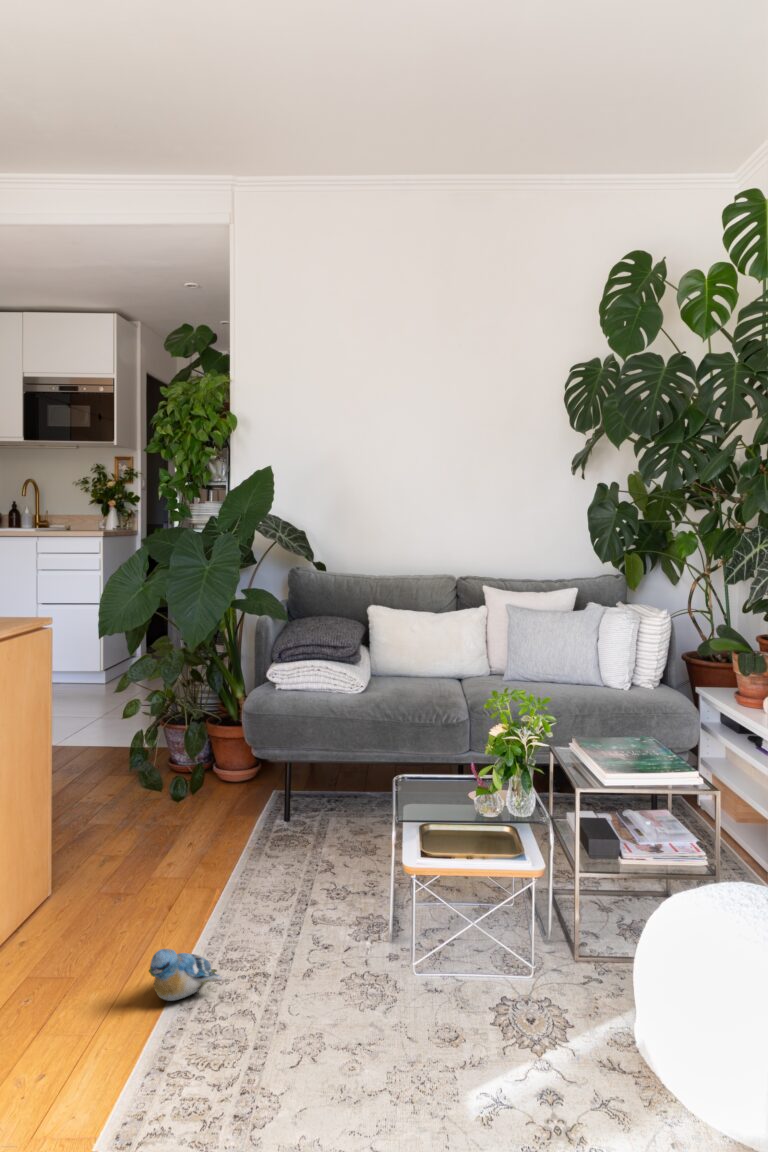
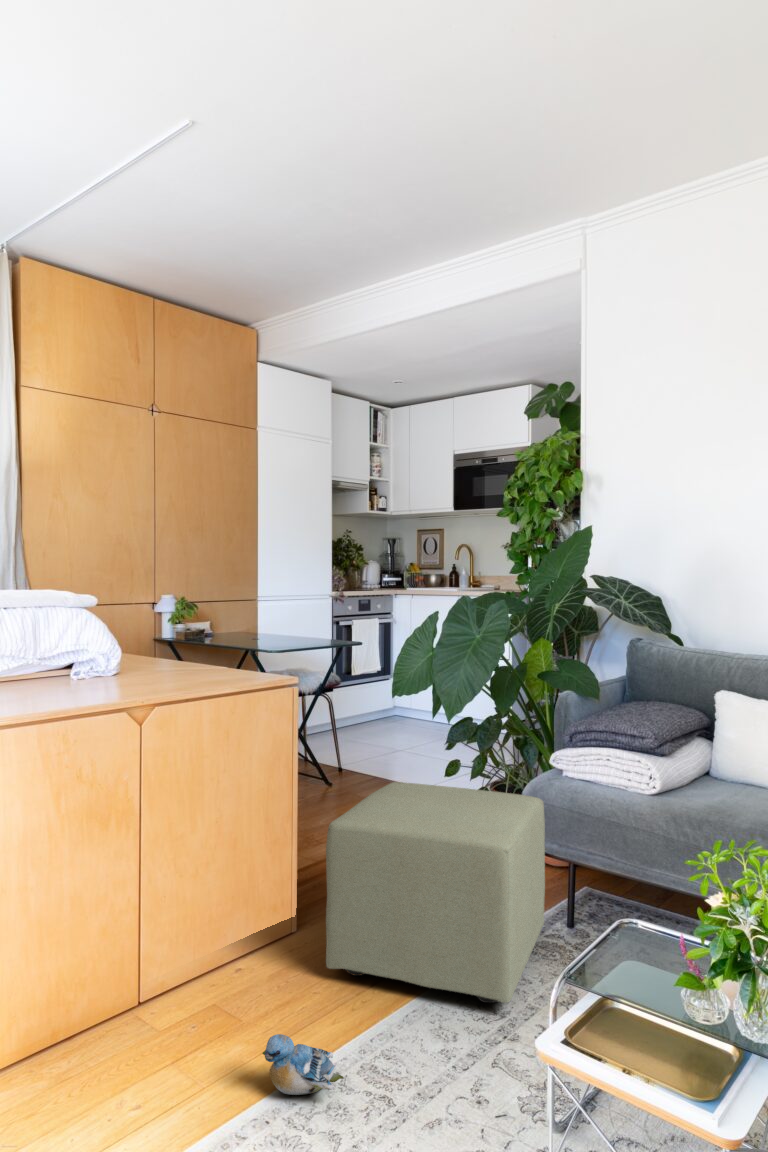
ottoman: none [114,711,304,902] -> present [326,782,545,1003]

